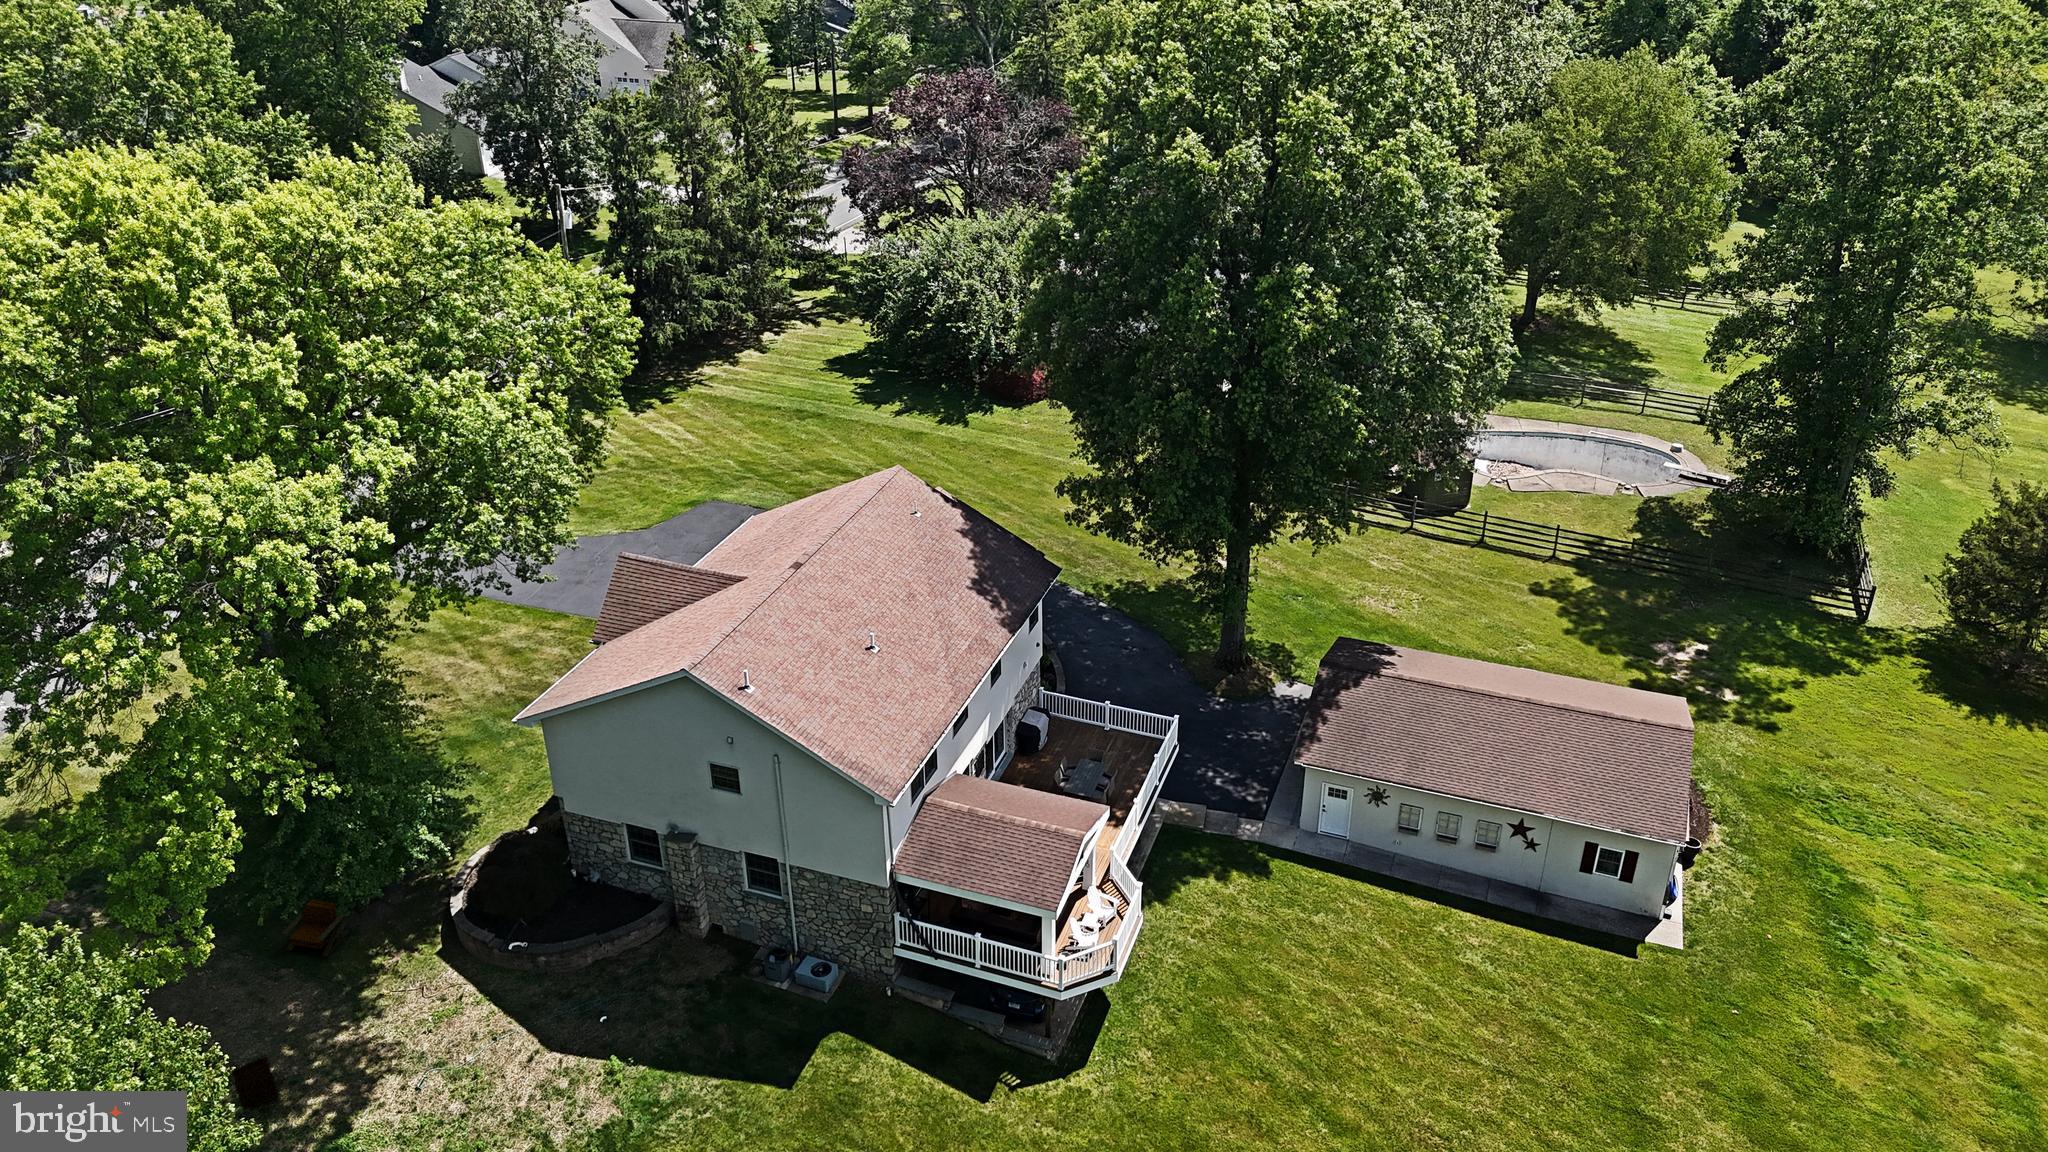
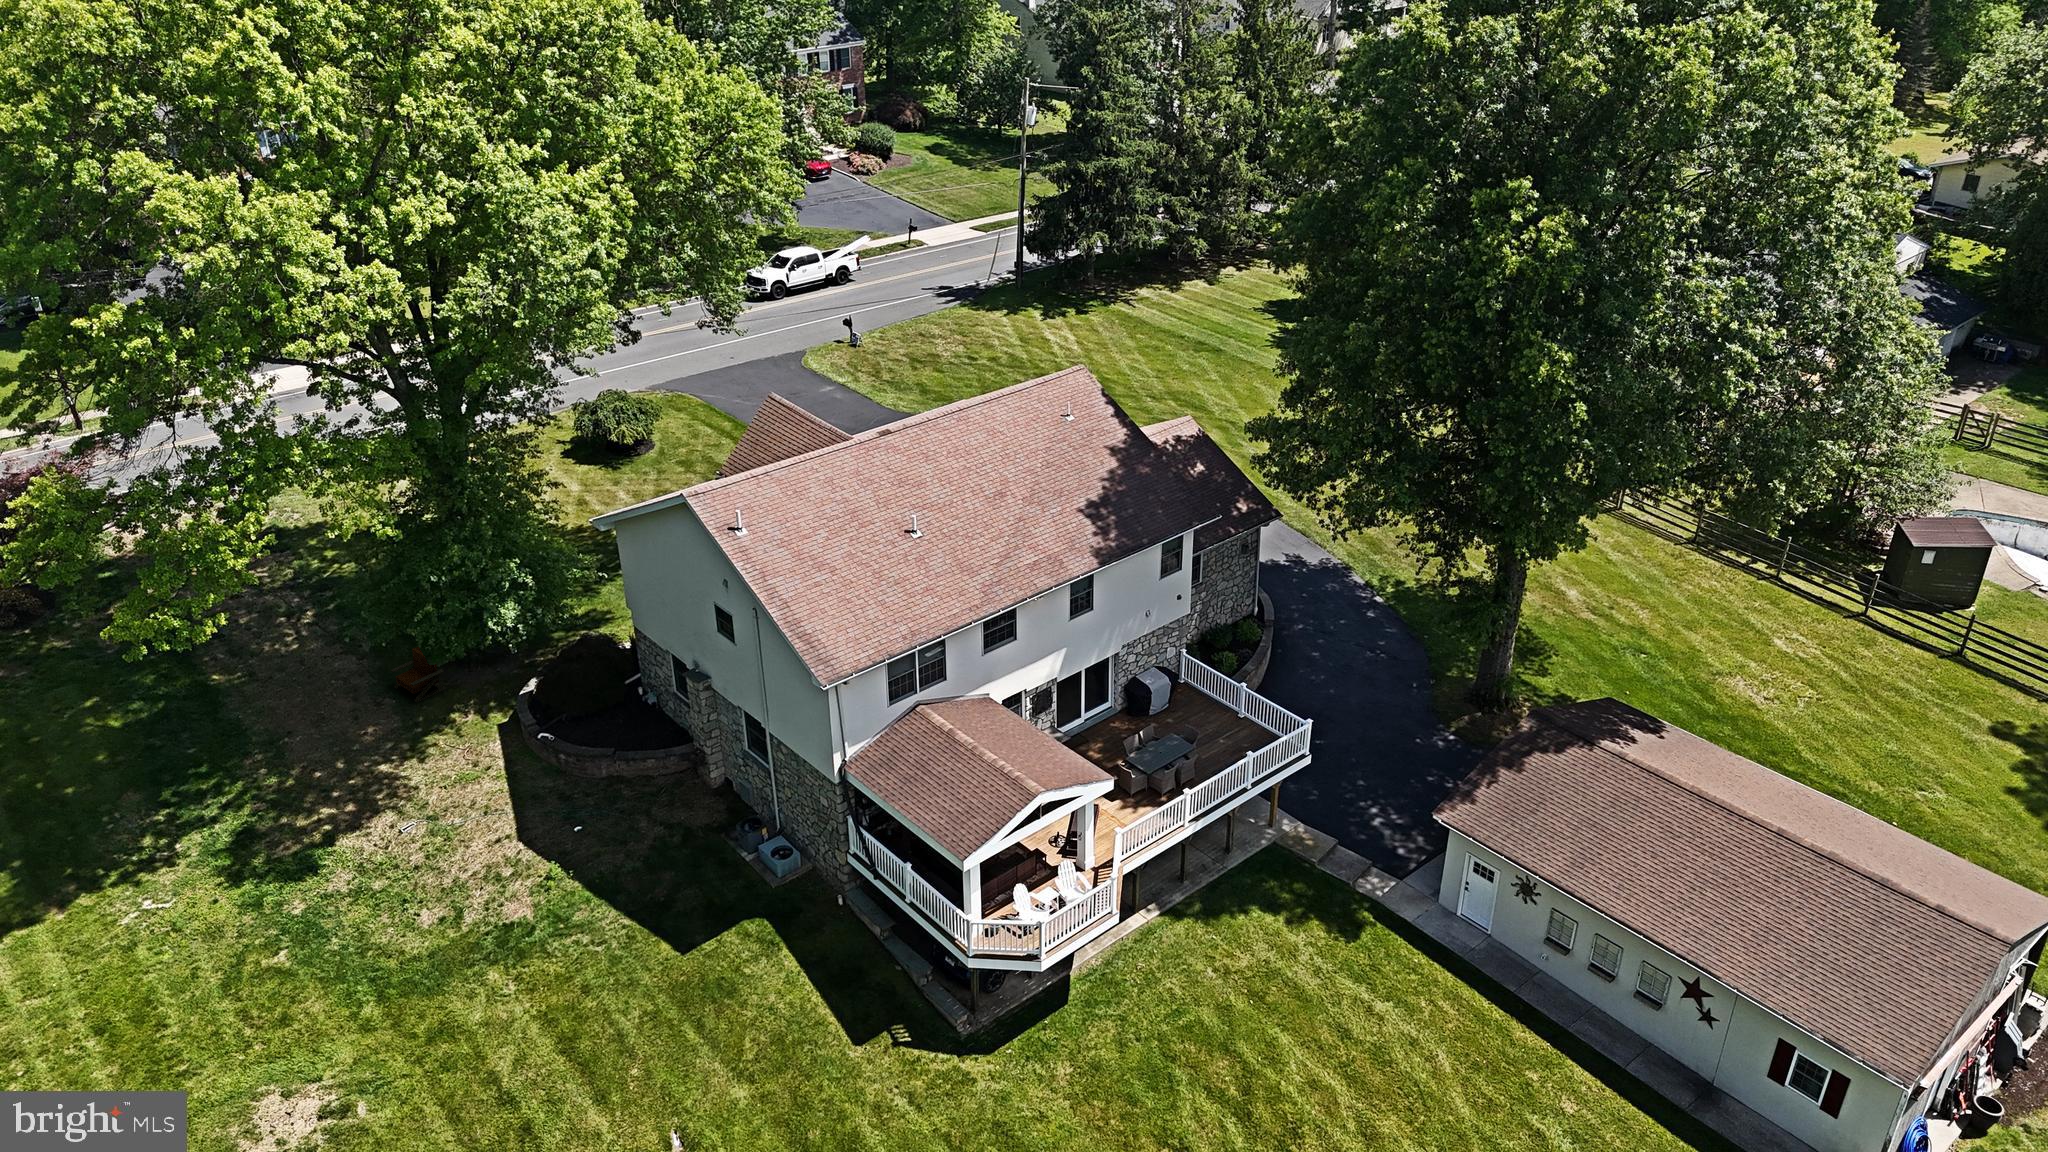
wooden crate: present [232,1056,279,1111] -> none [269,759,315,800]

